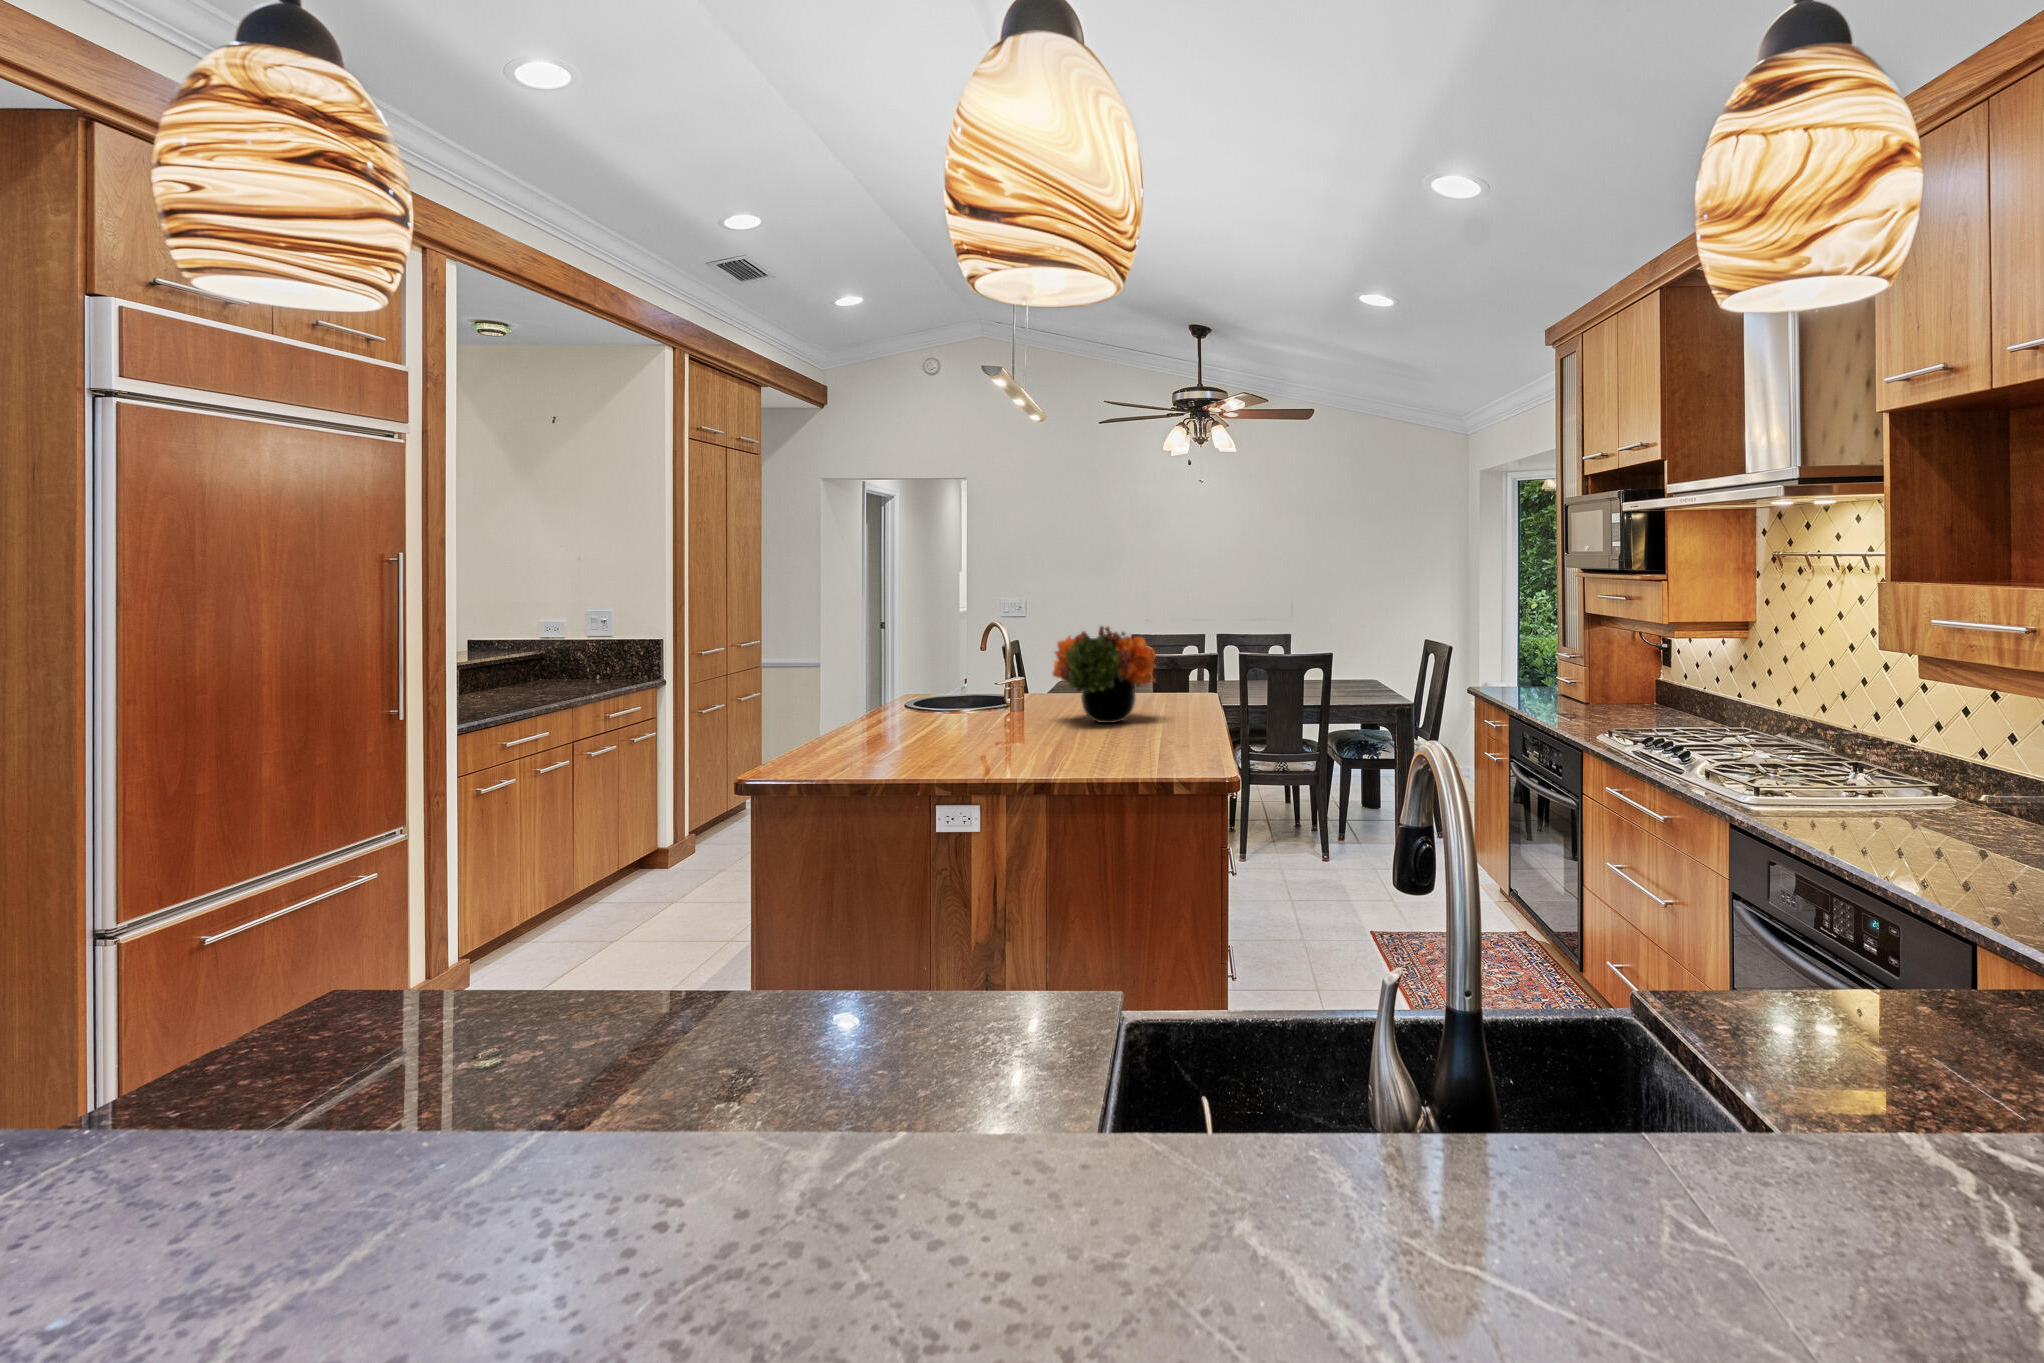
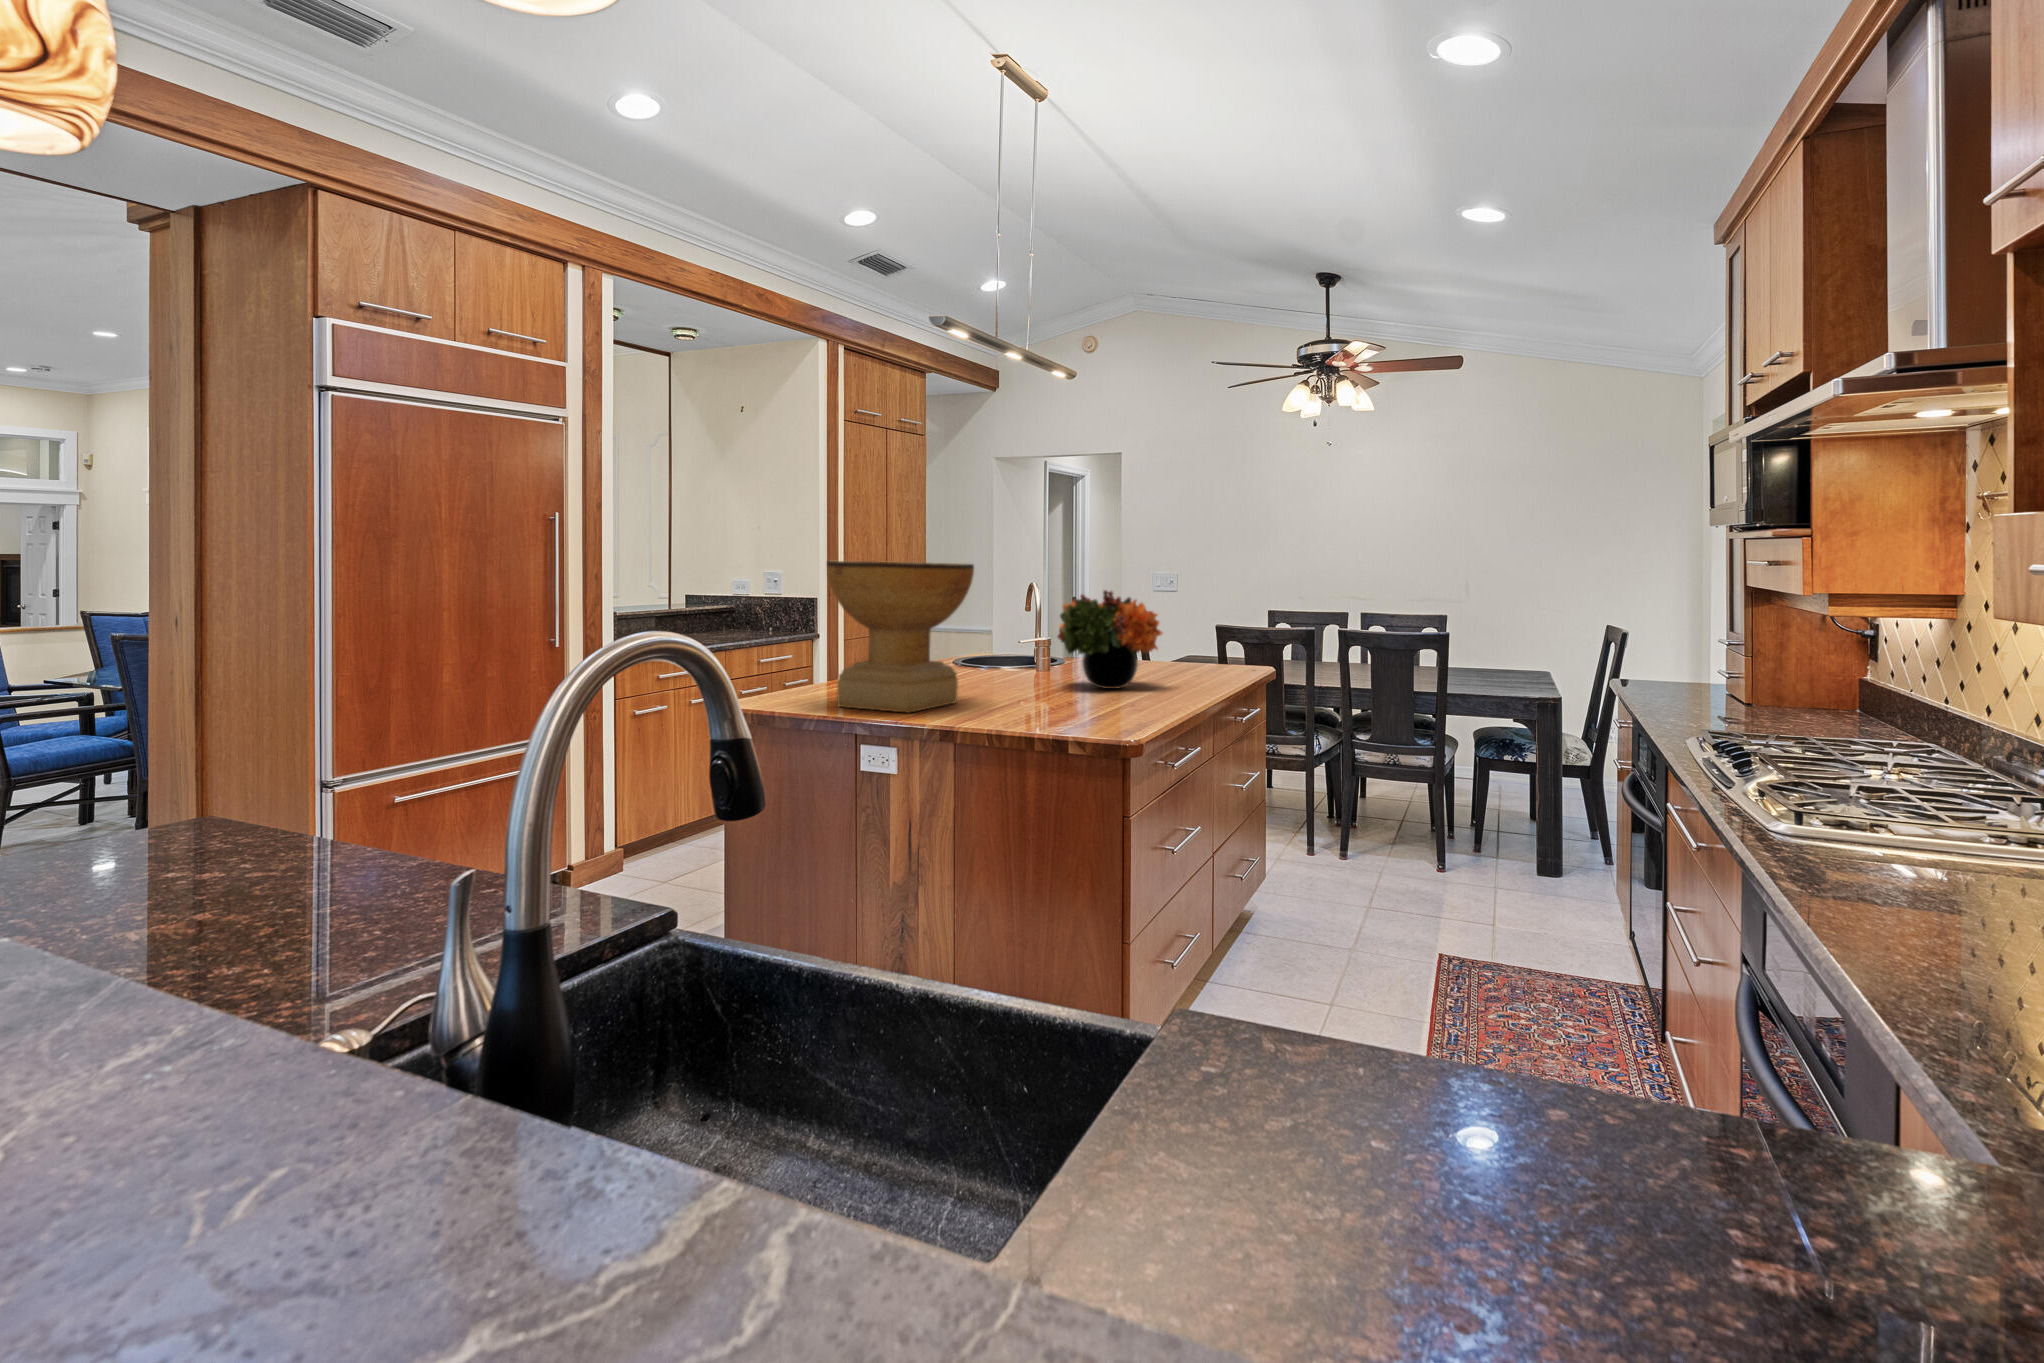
decorative bowl: none [864,606,1022,767] -> present [827,561,974,713]

